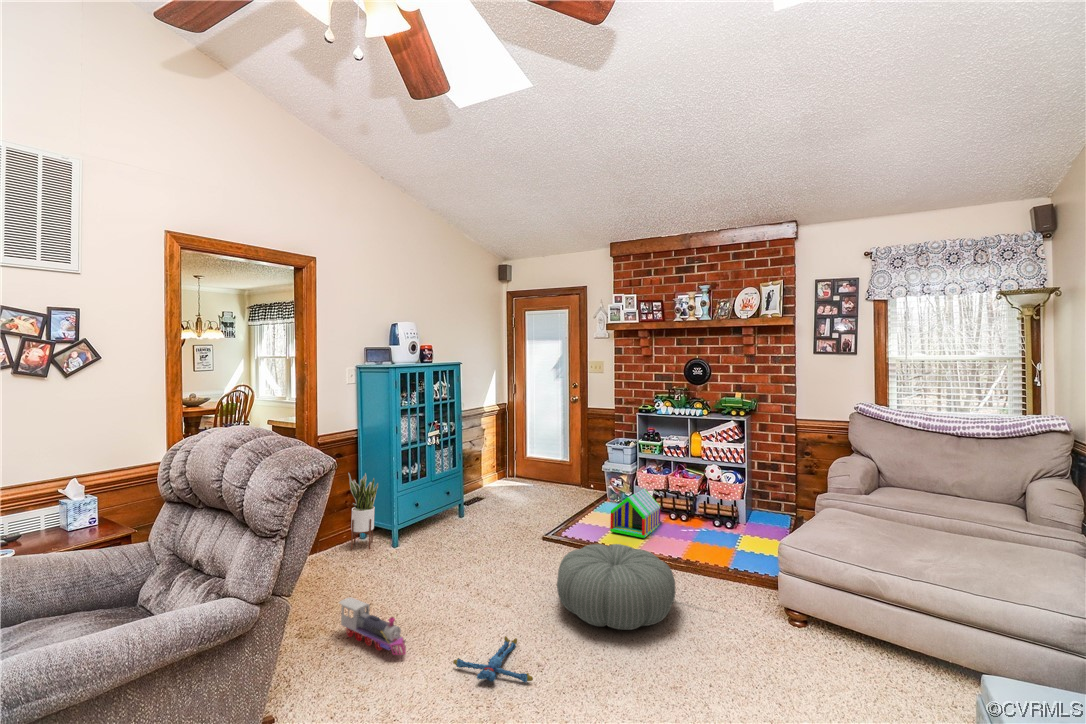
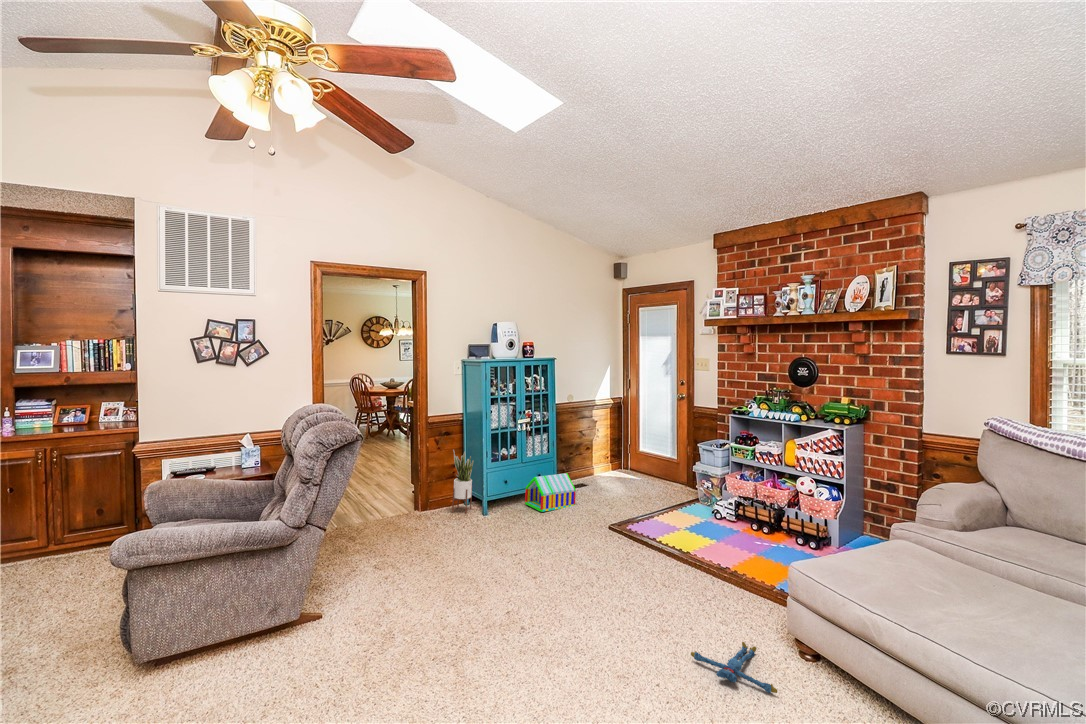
toy house: present [610,489,660,538] -> present [525,473,576,512]
pouf: present [557,544,675,630] -> none [572,534,685,614]
toy train: present [339,597,406,655] -> none [408,543,442,591]
plush toy: present [453,636,533,682] -> present [691,642,777,693]

